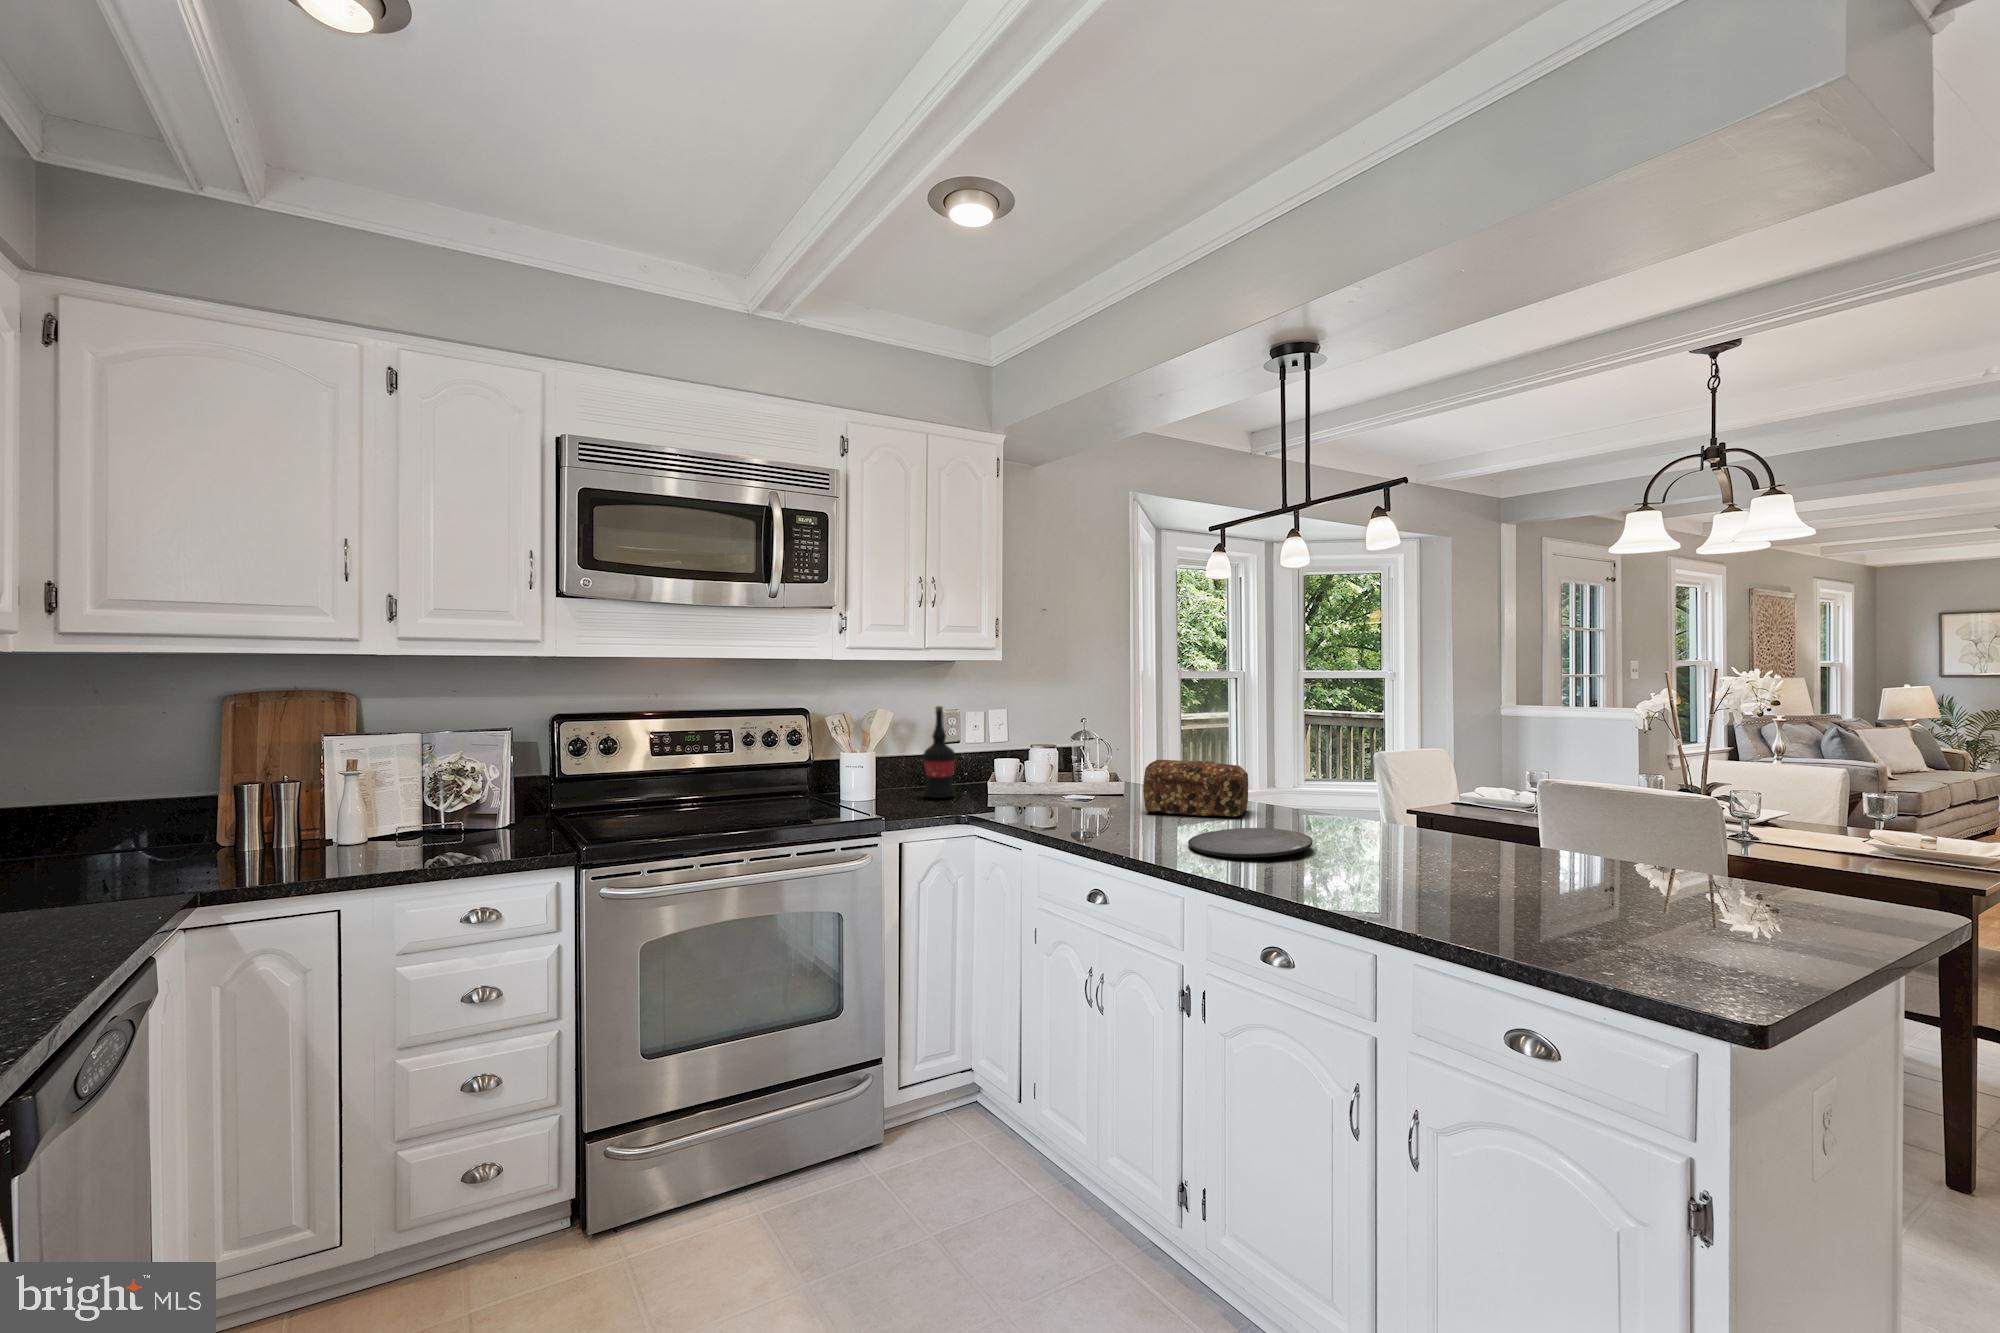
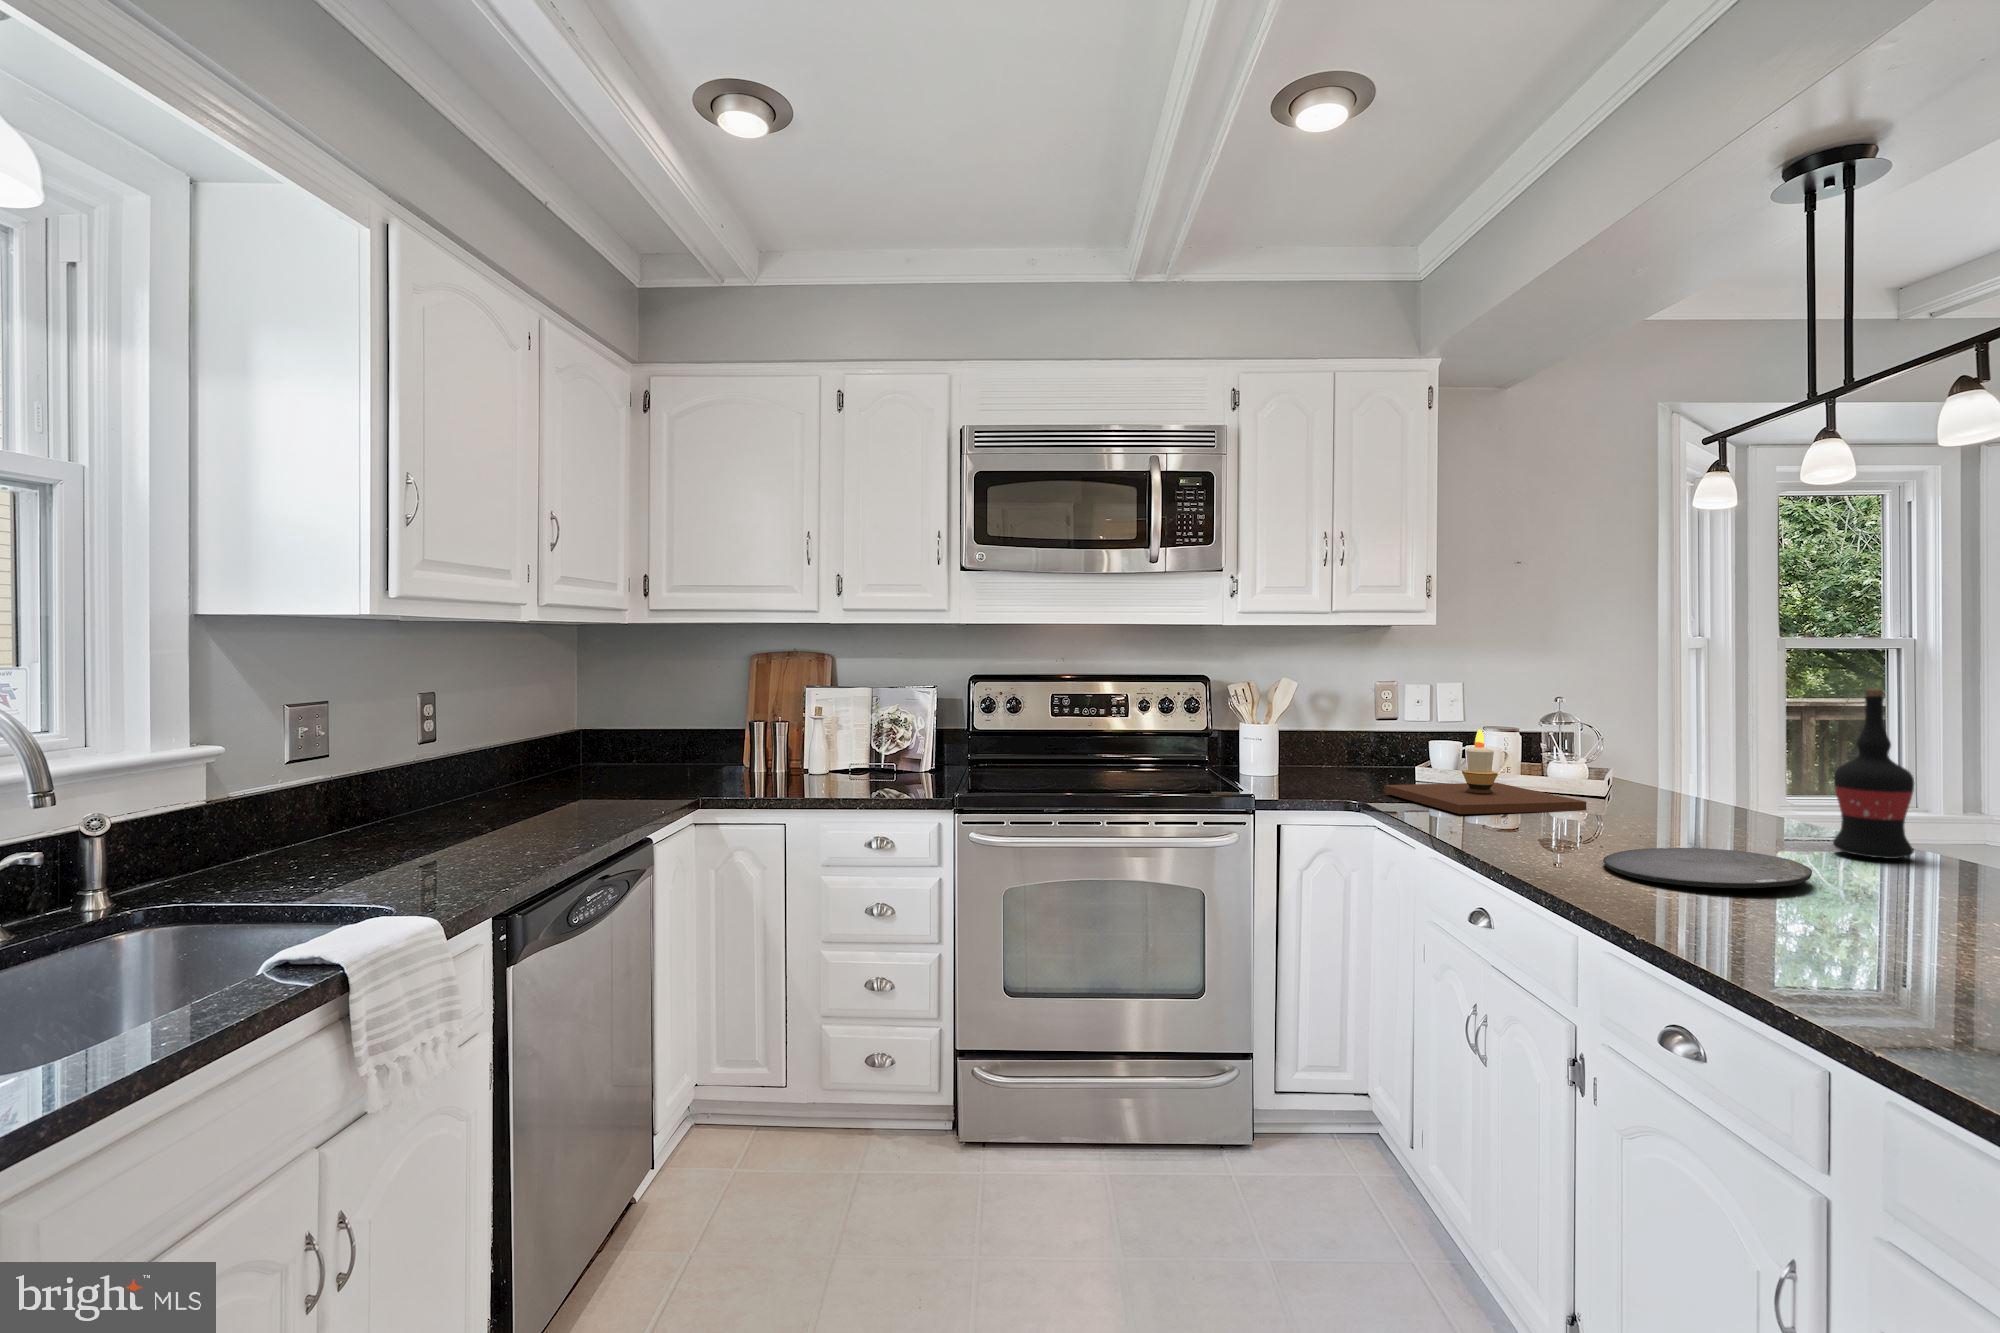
wine bottle: present [923,706,955,798] -> present [1833,688,1914,859]
candle: none [981,747,1130,819] -> present [1385,729,1586,814]
bread loaf: present [1143,760,1248,816] -> none [1592,751,1772,835]

